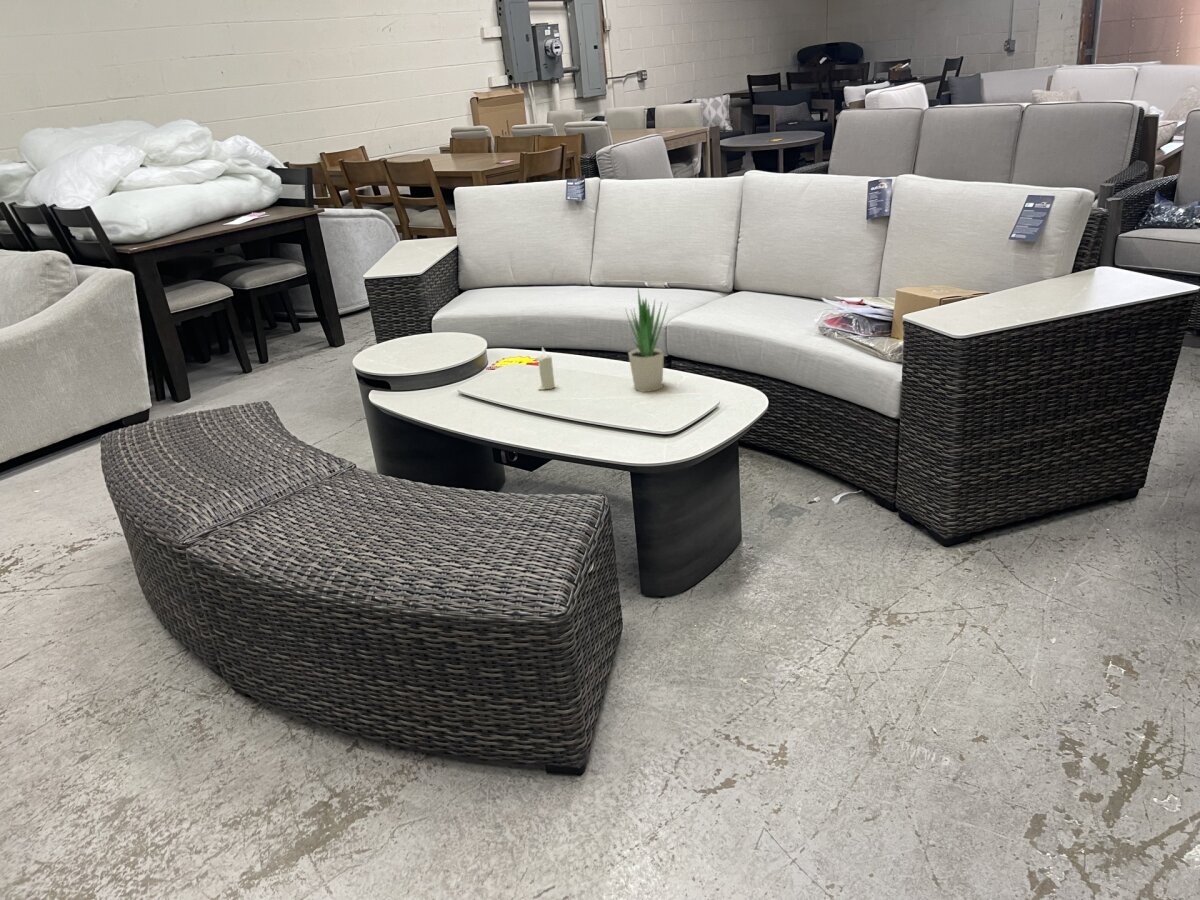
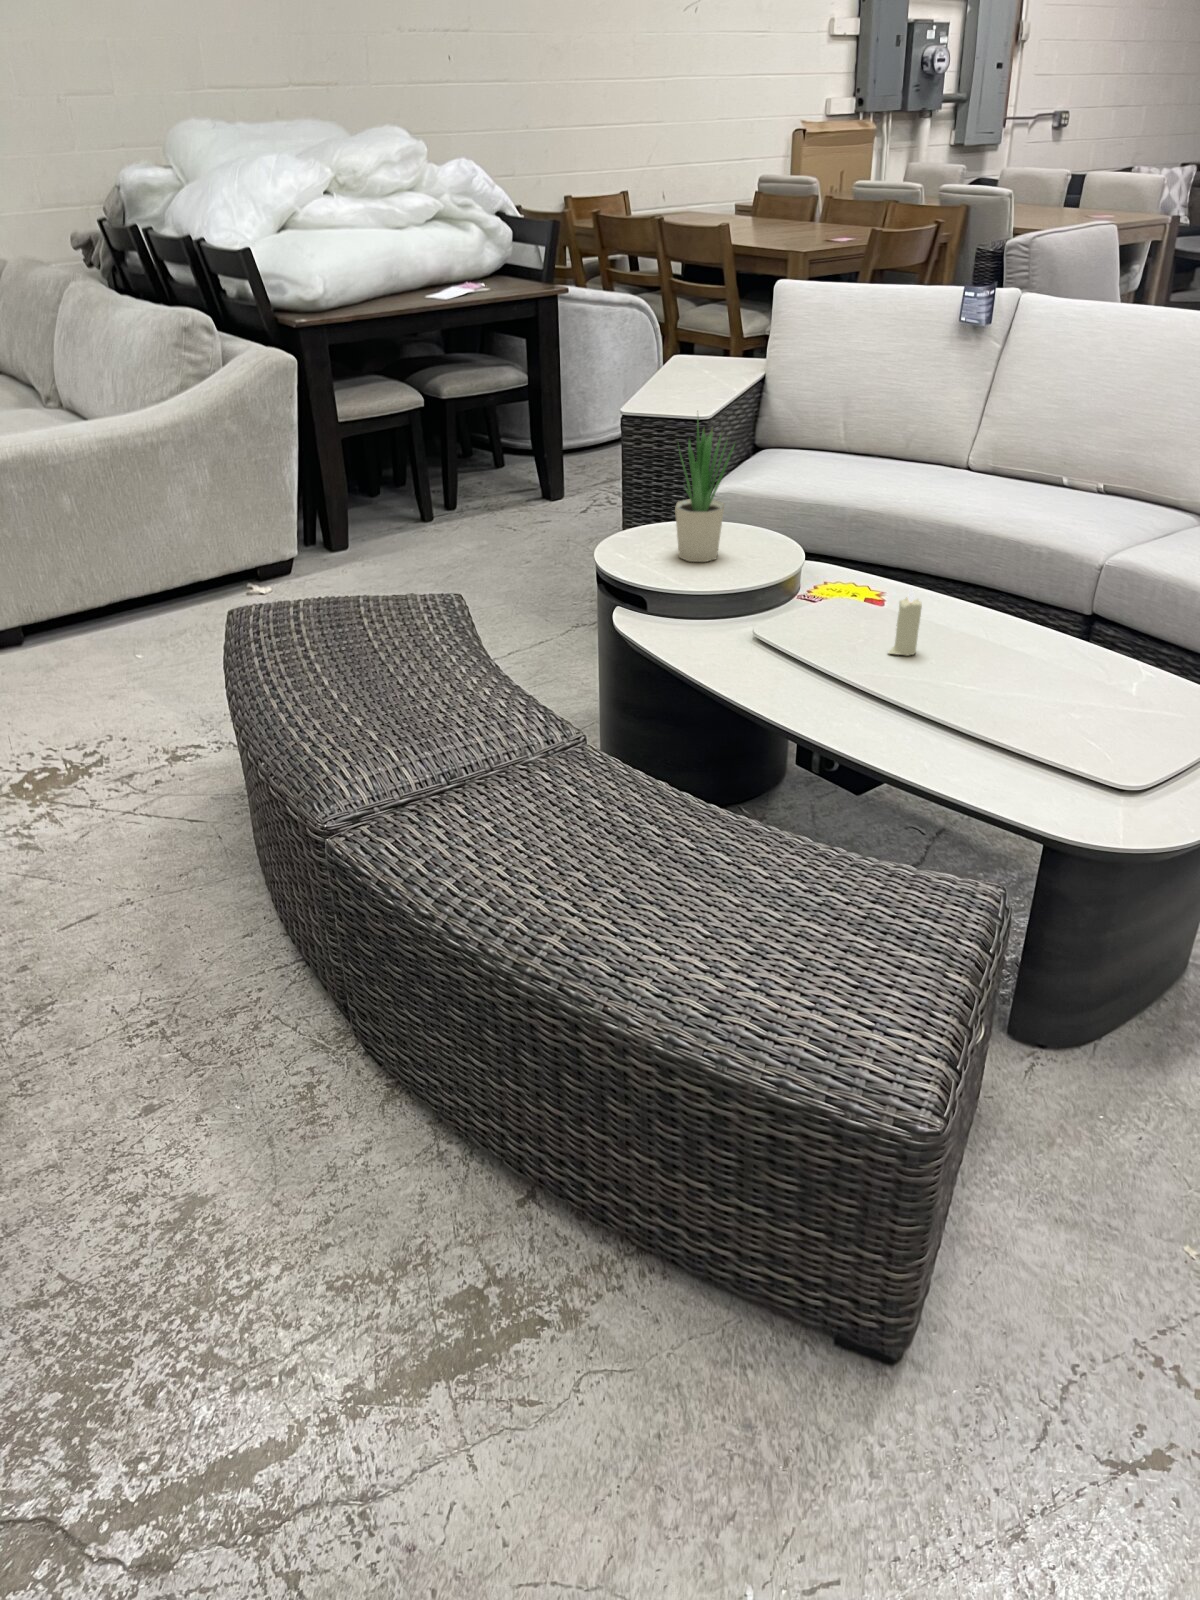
potted plant: present [628,291,667,392] -> present [675,418,734,562]

